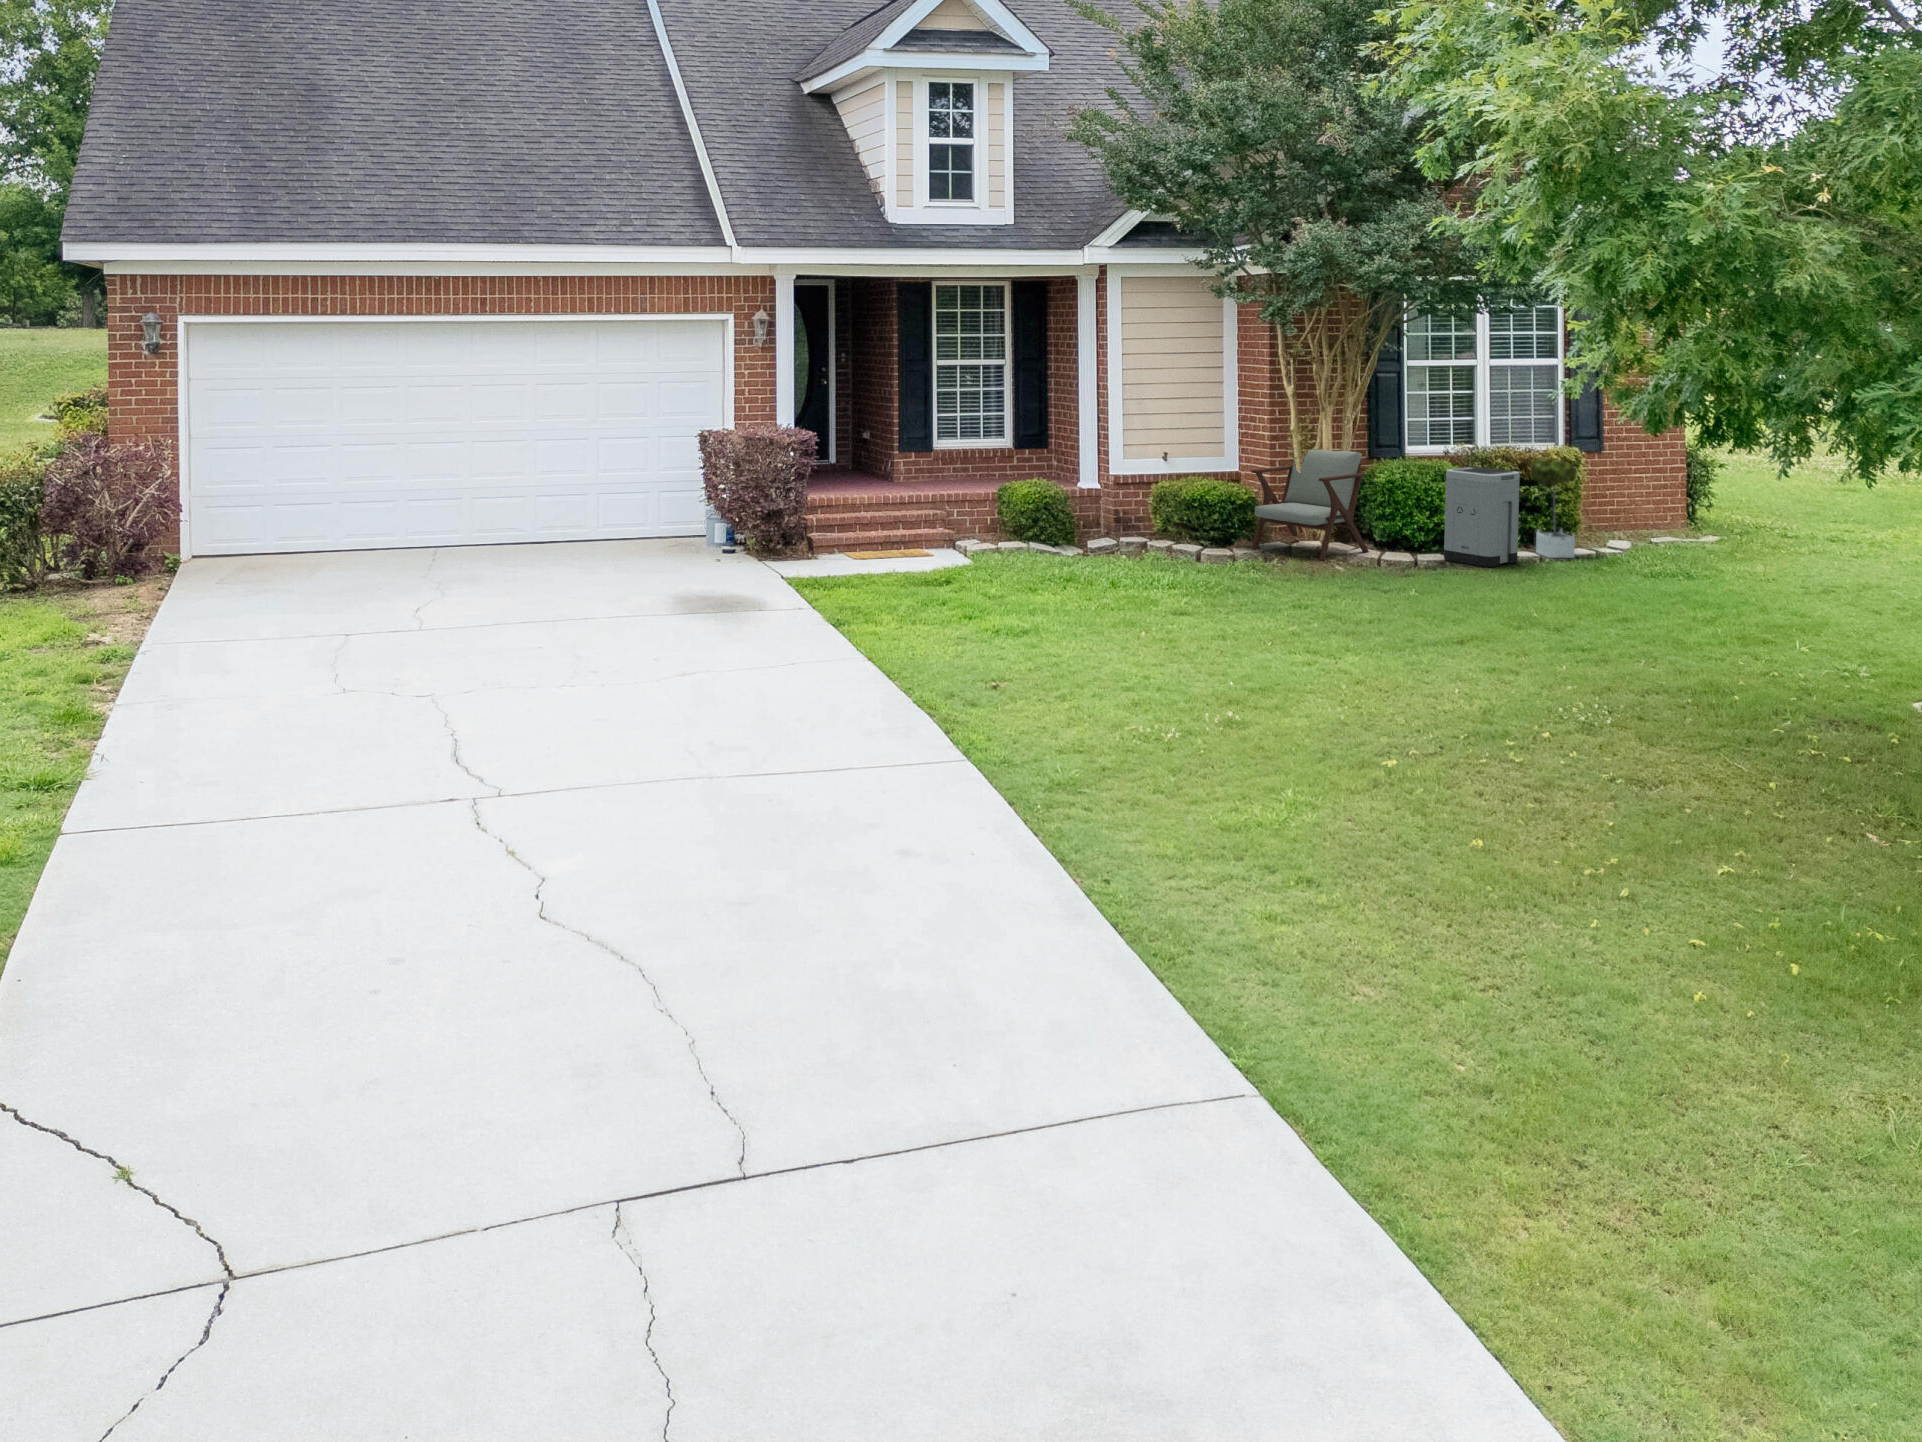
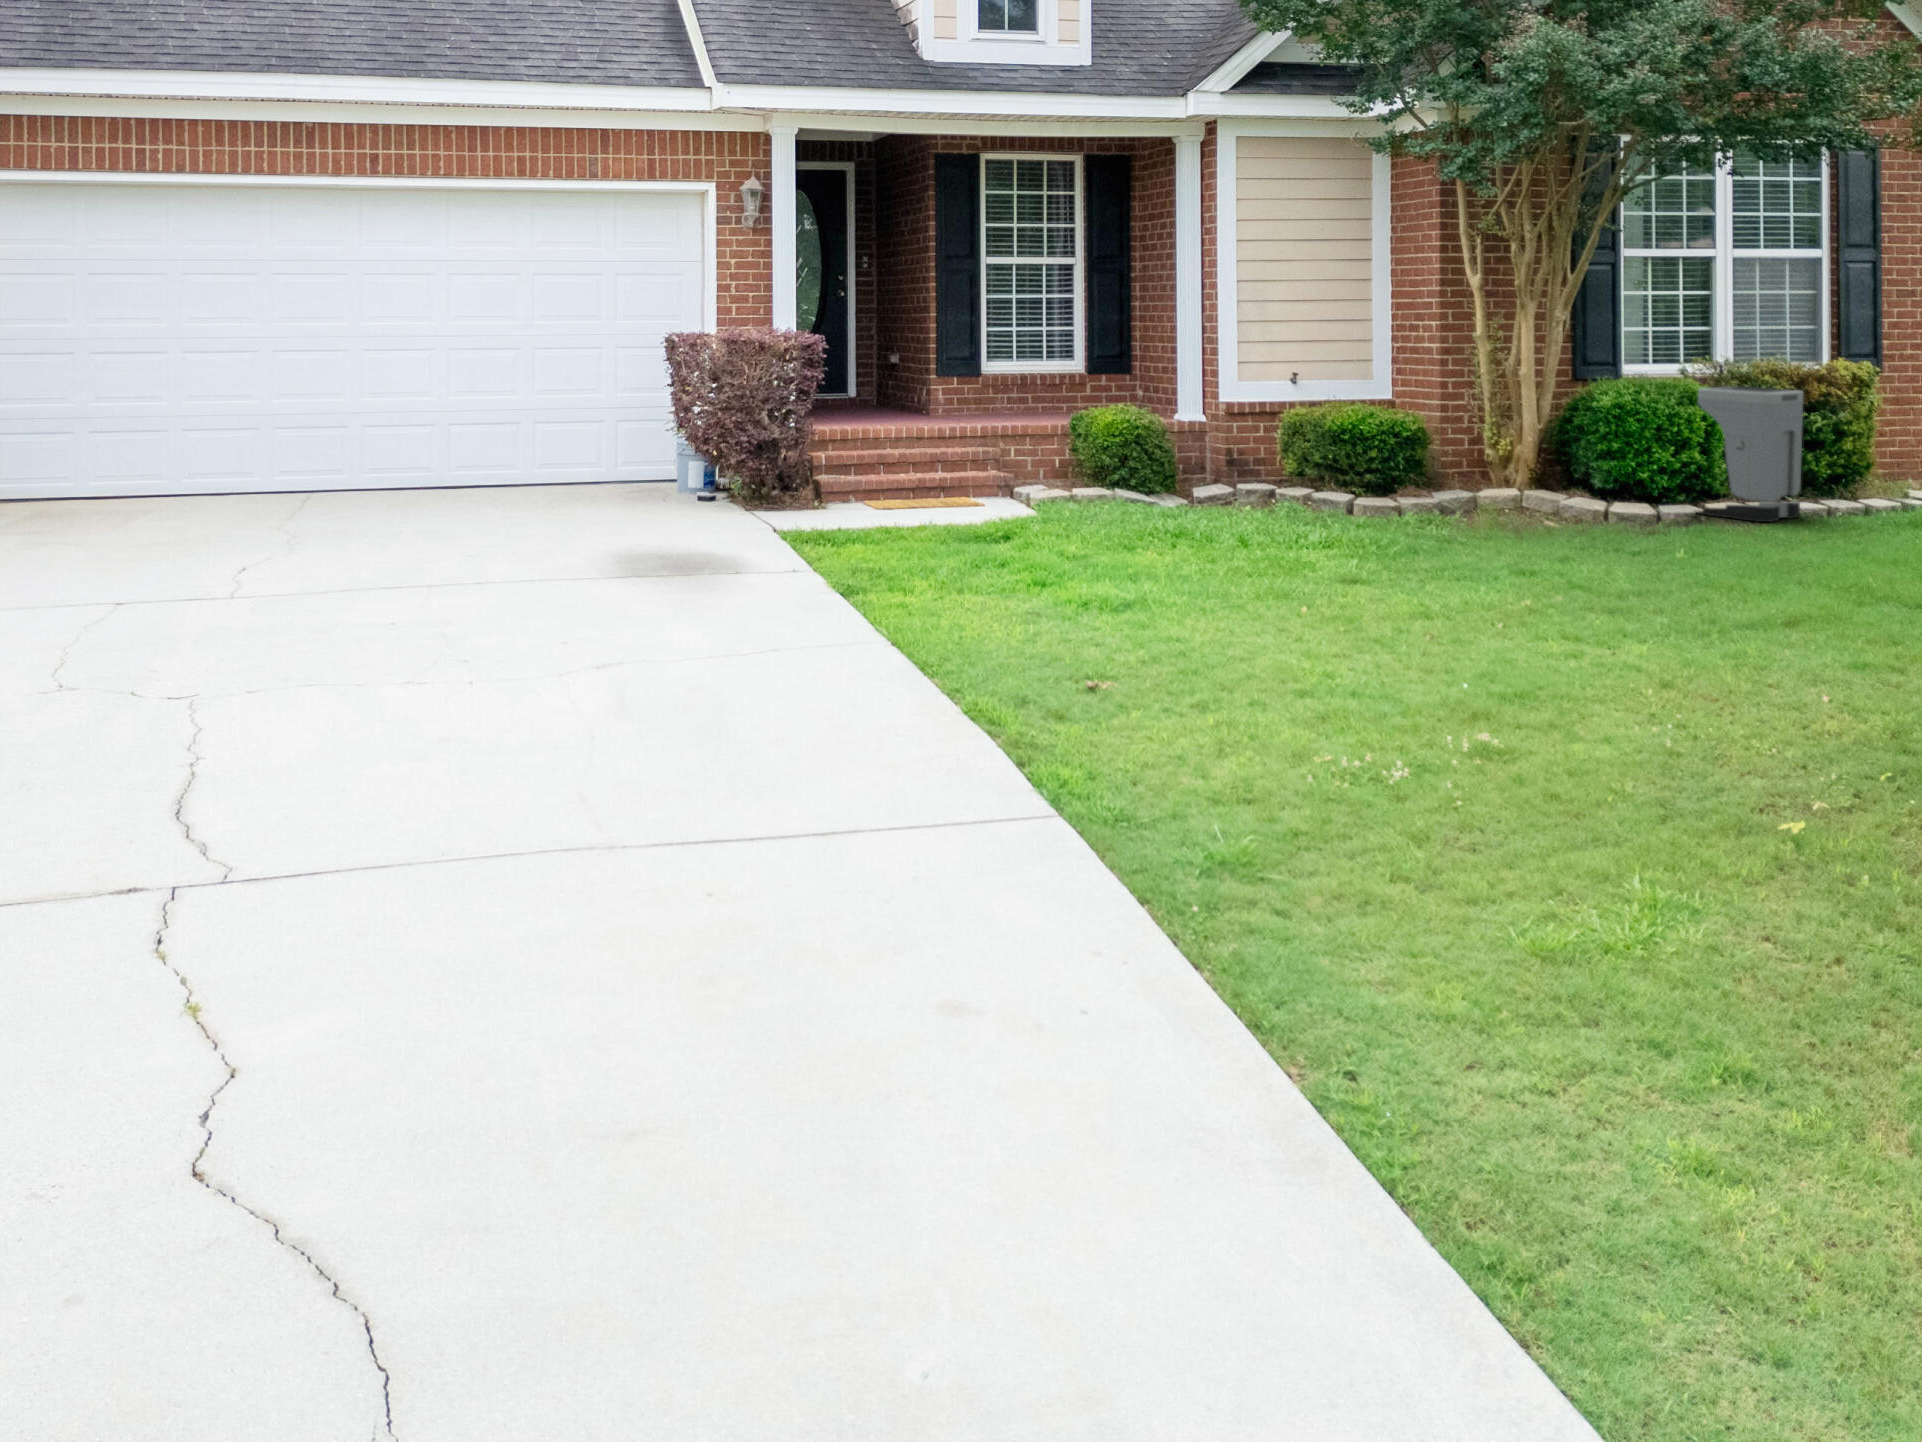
lounge chair: present [1252,450,1369,560] -> none [1421,361,1584,513]
potted tree: present [1531,458,1576,558] -> none [1807,371,1878,512]

